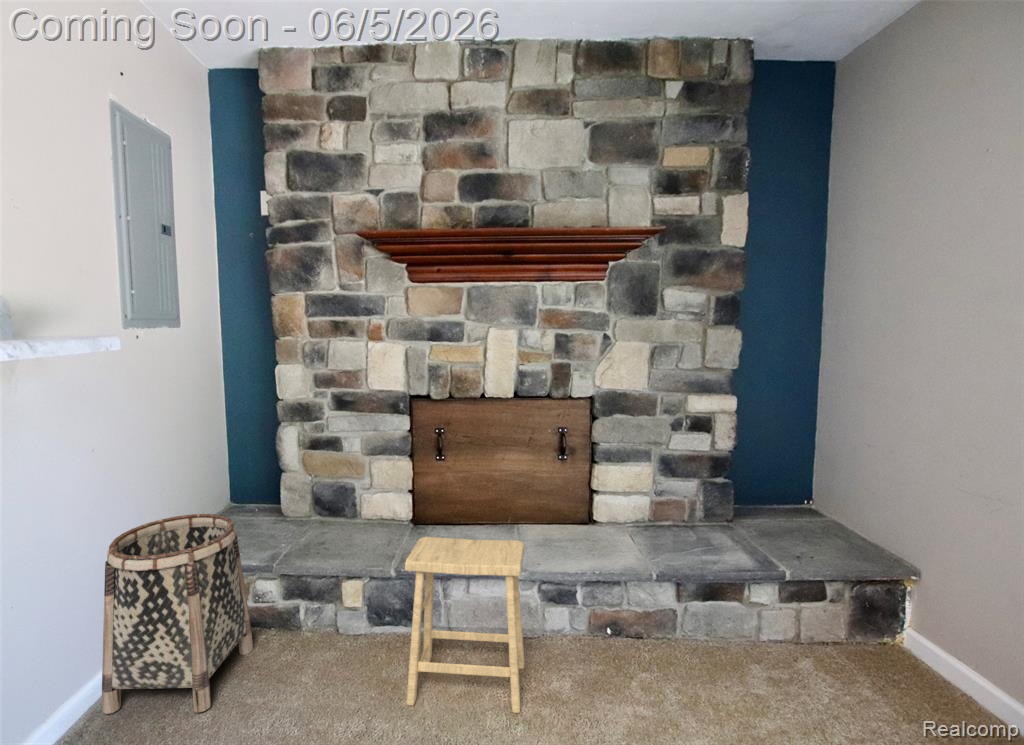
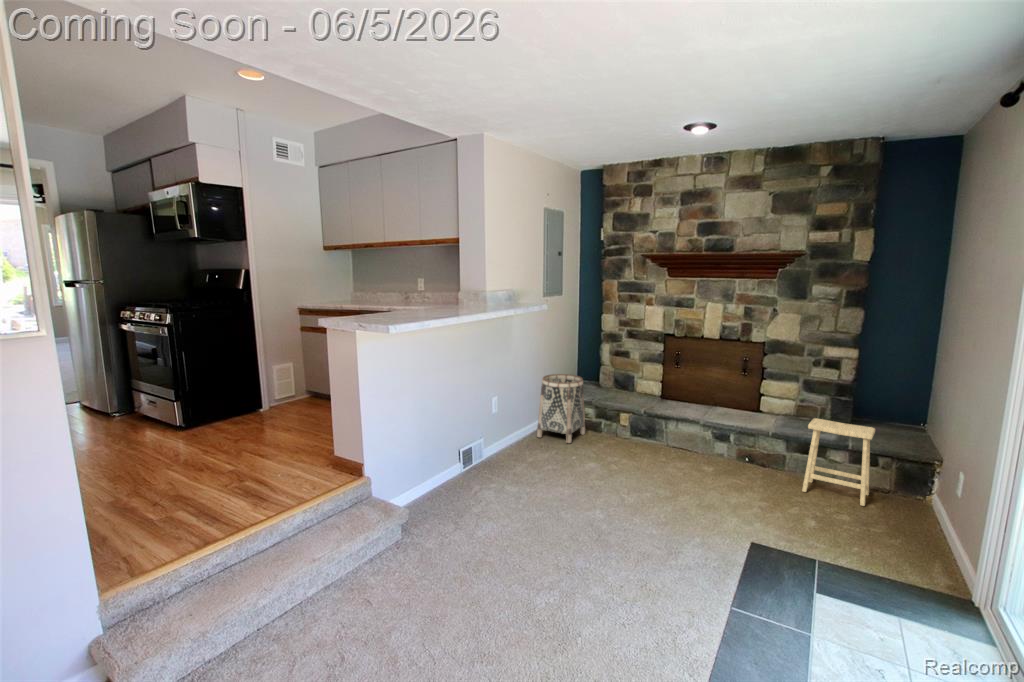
footstool: present [405,537,525,713] -> present [802,418,875,506]

